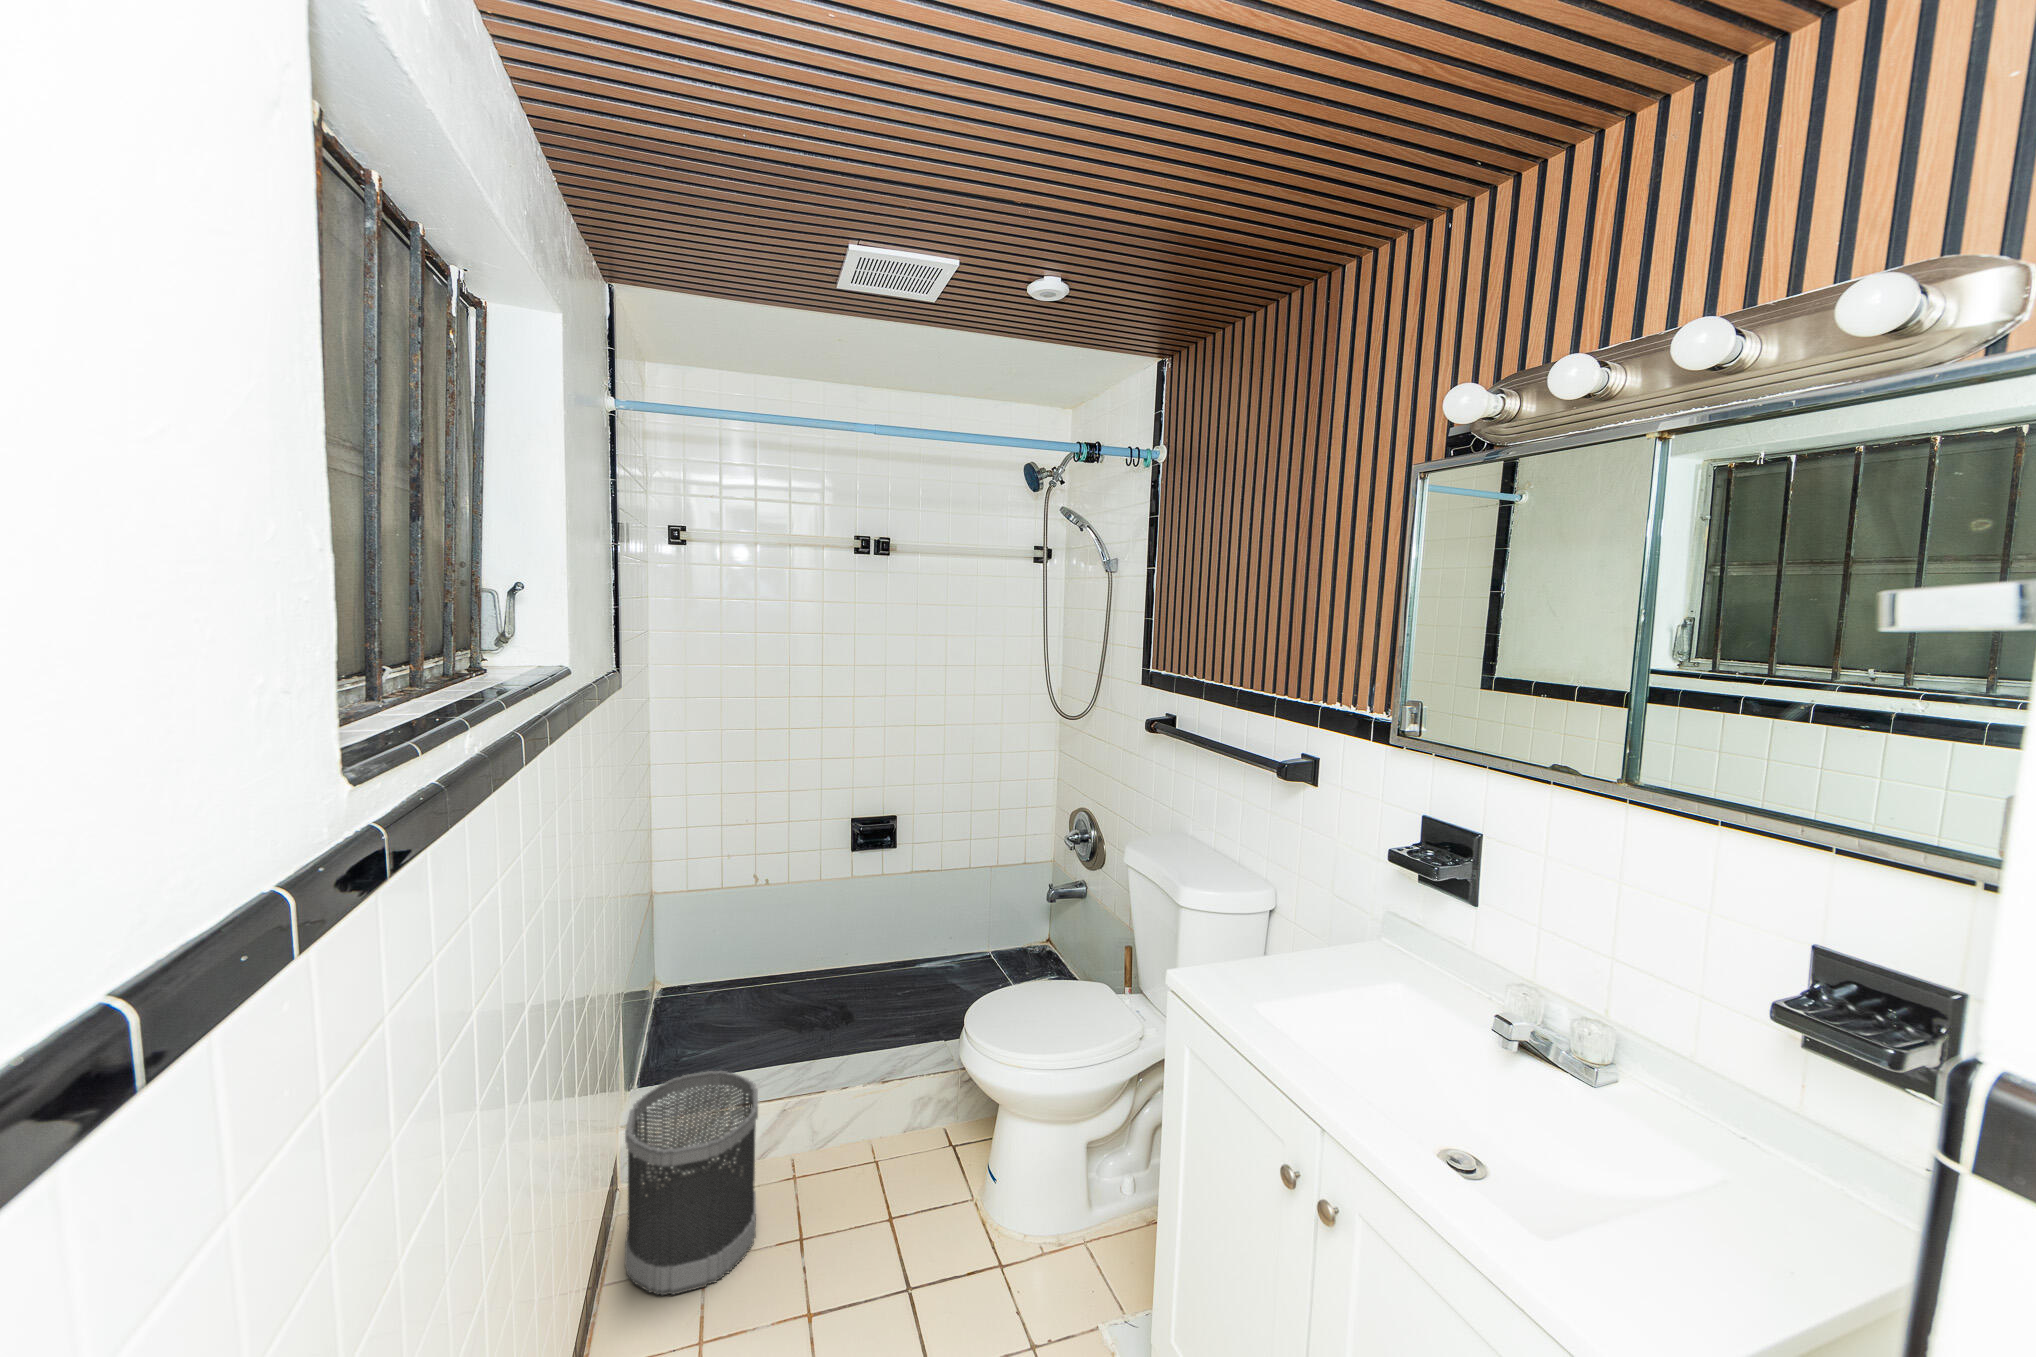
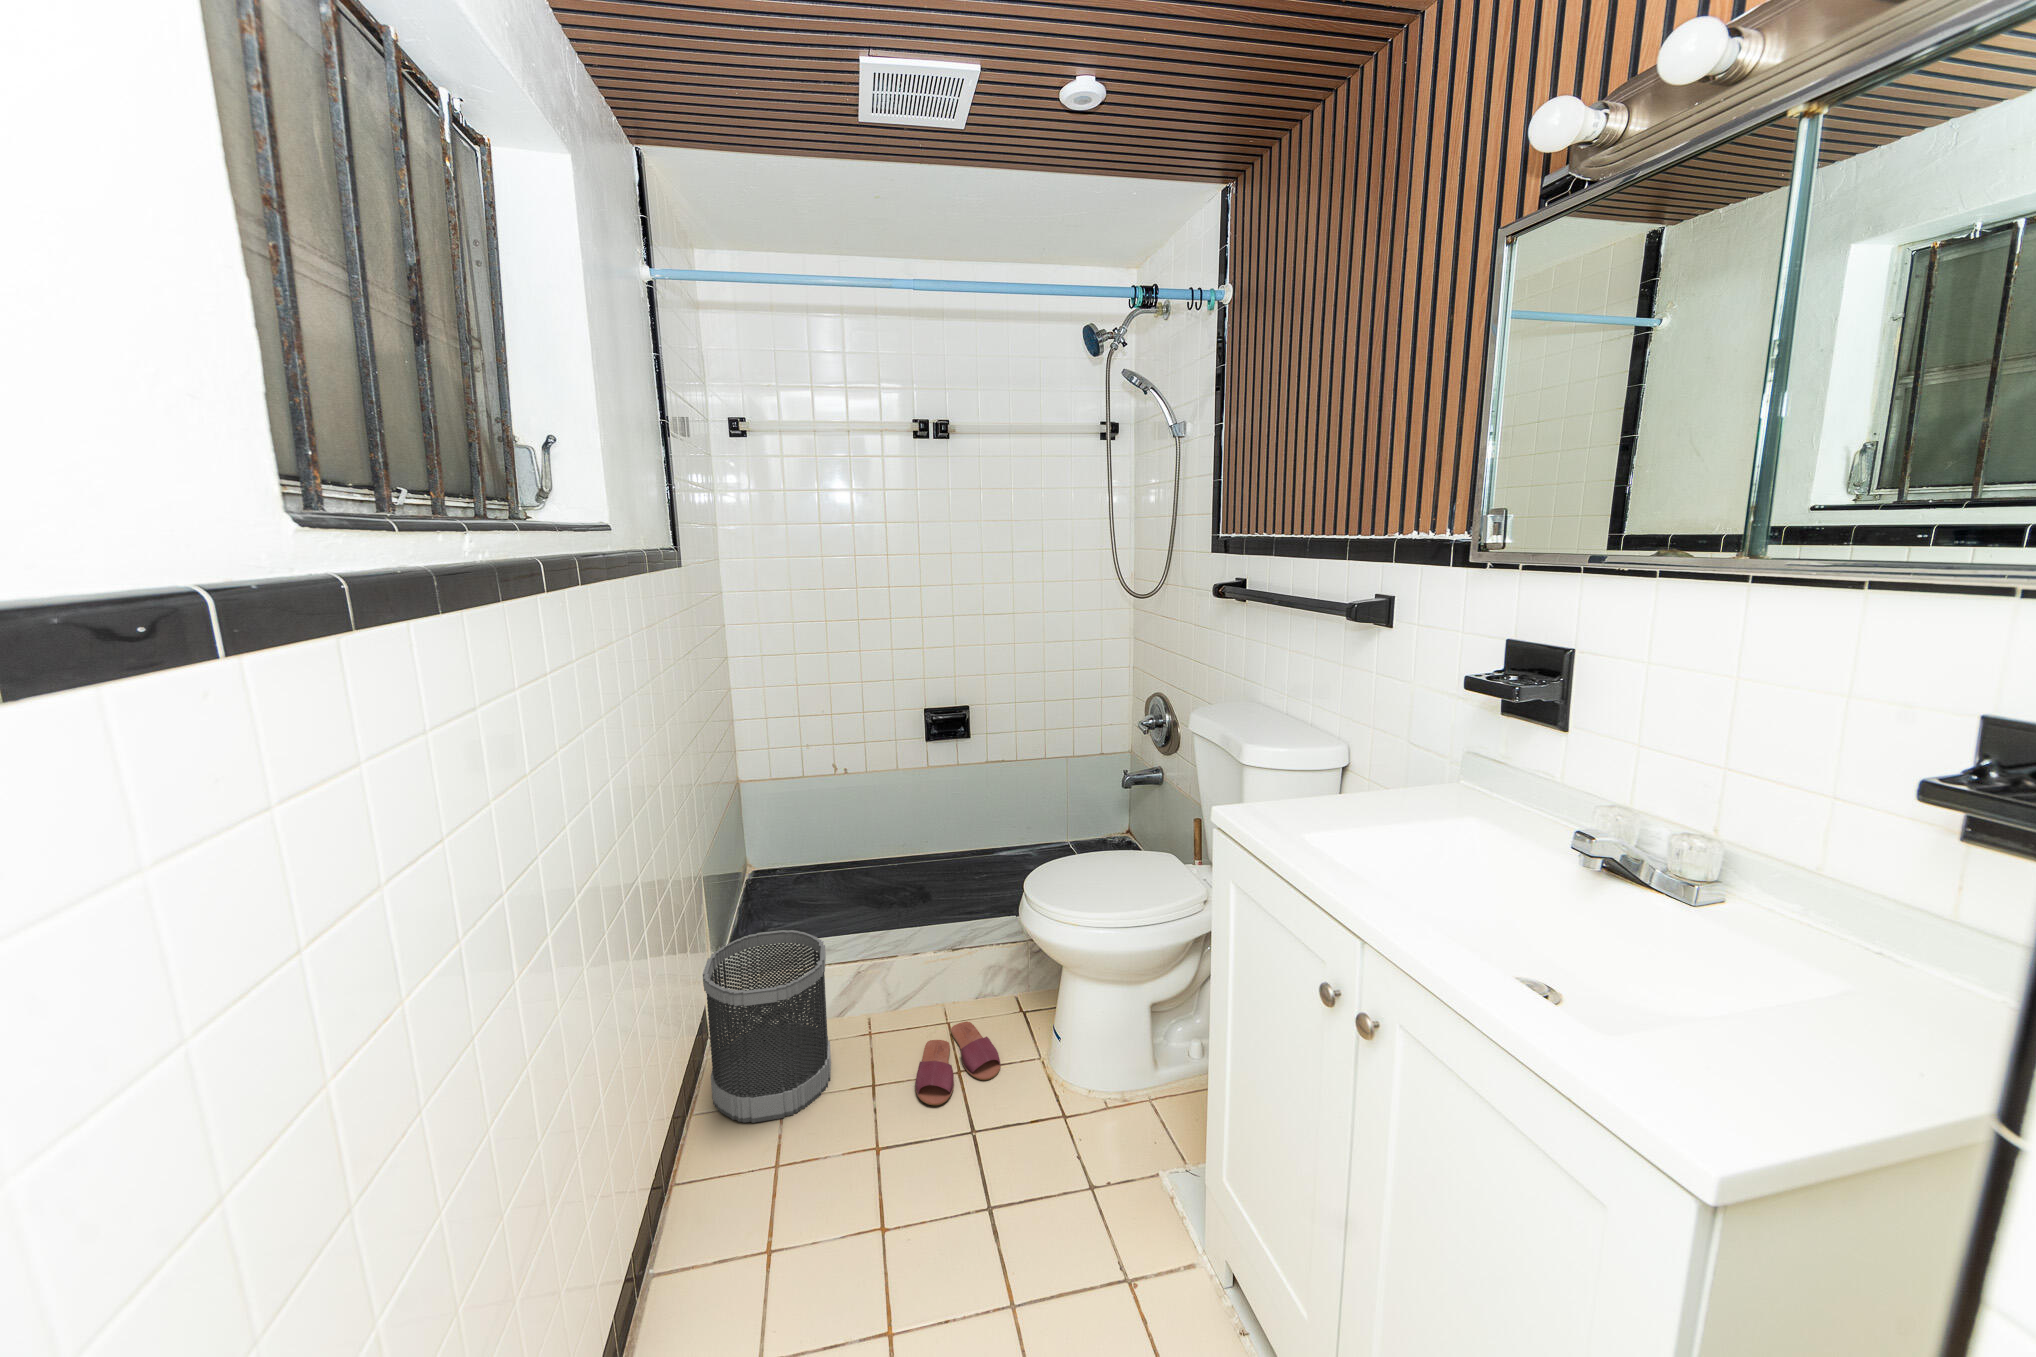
slippers: none [848,1158,936,1261] -> present [915,1022,1001,1106]

